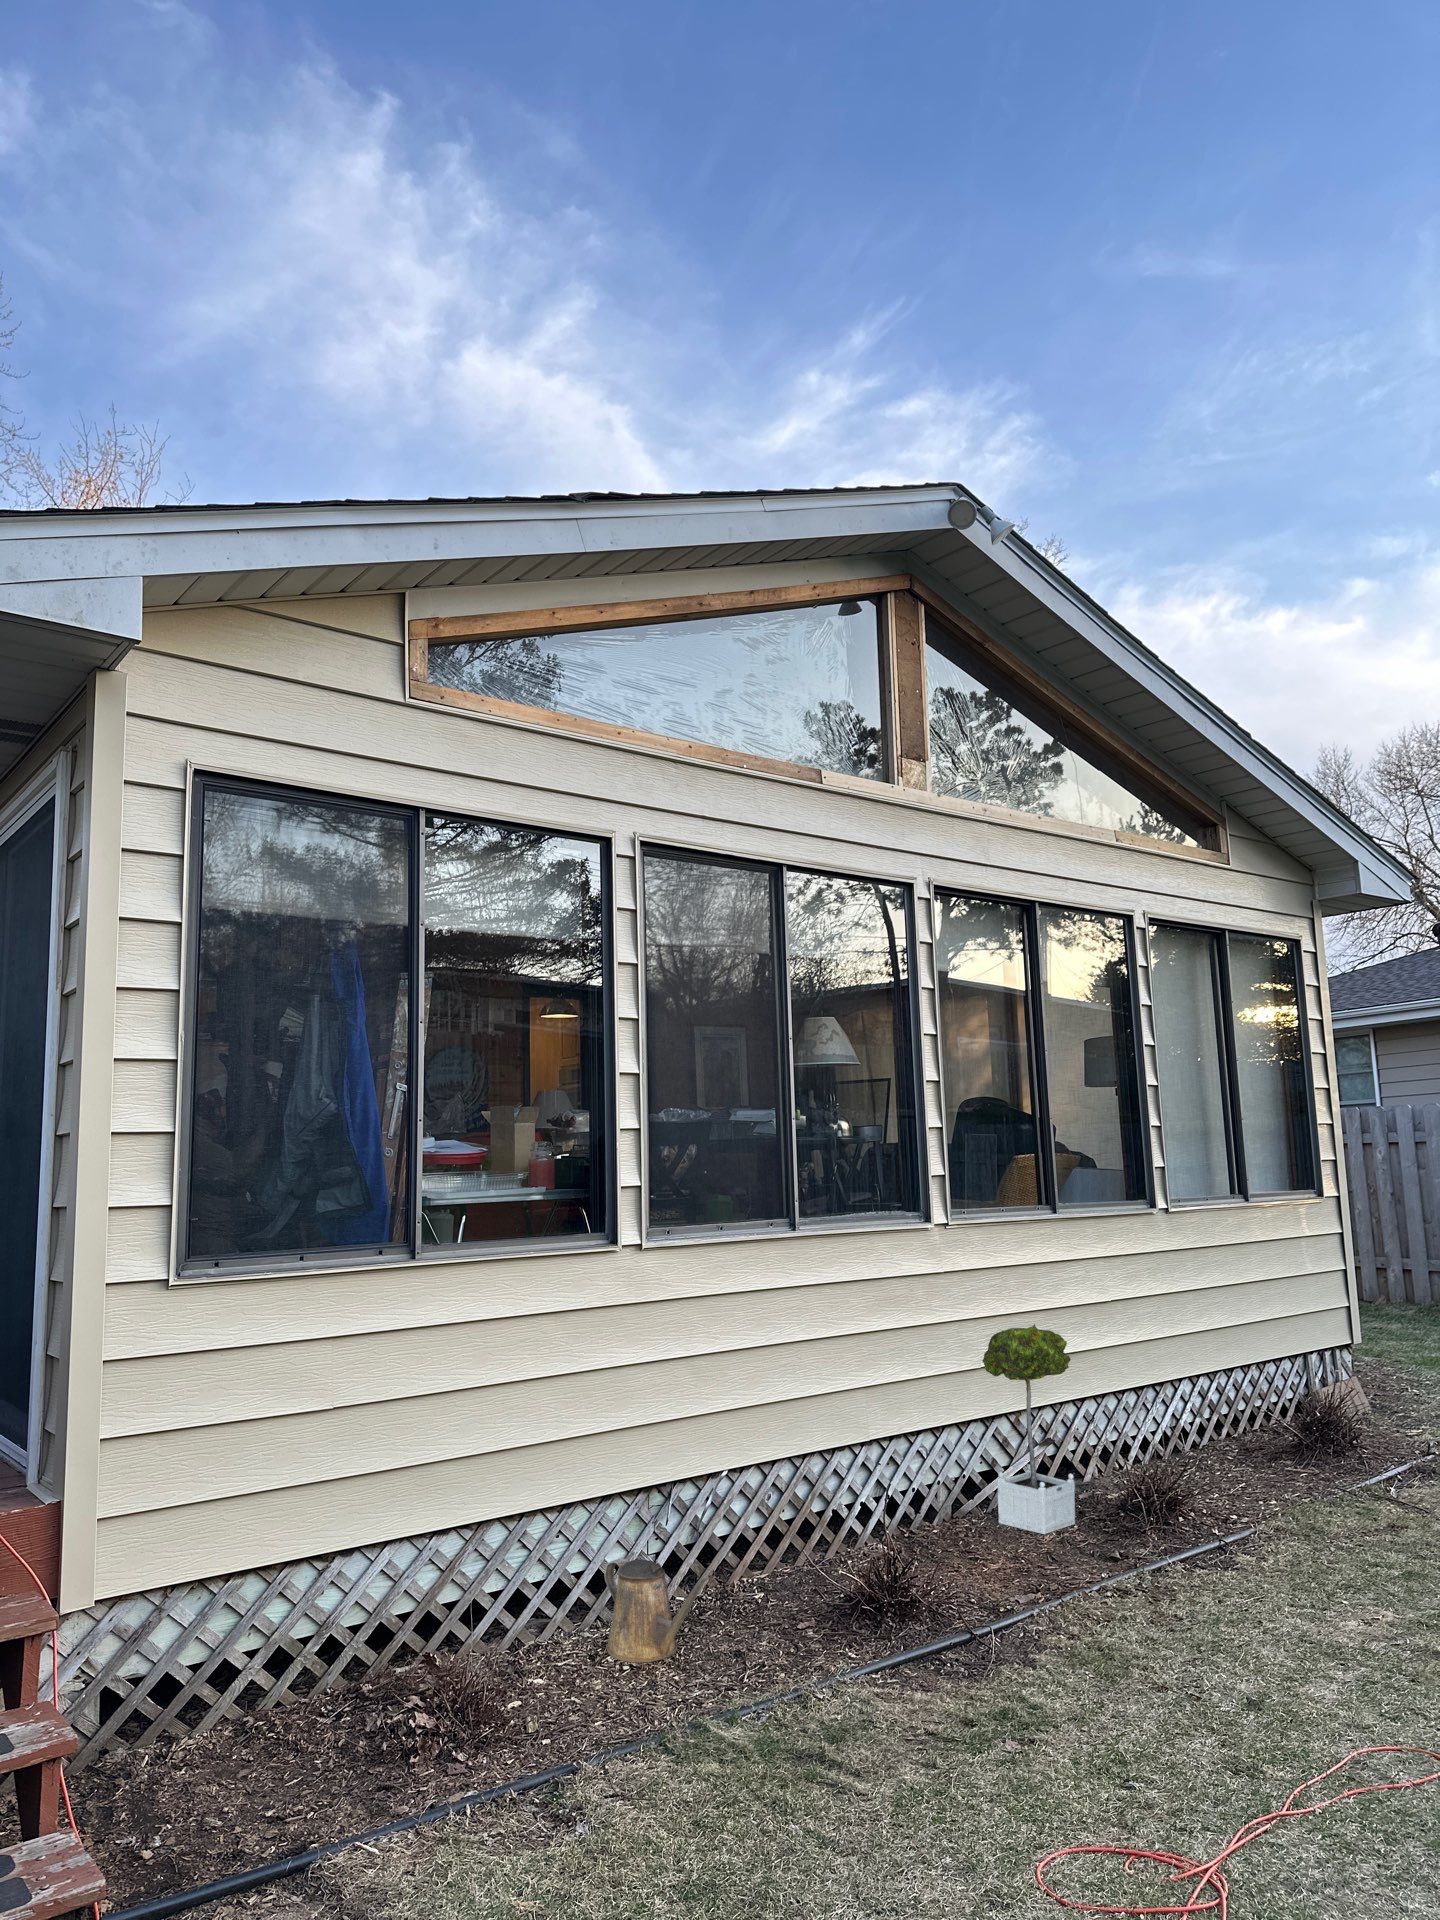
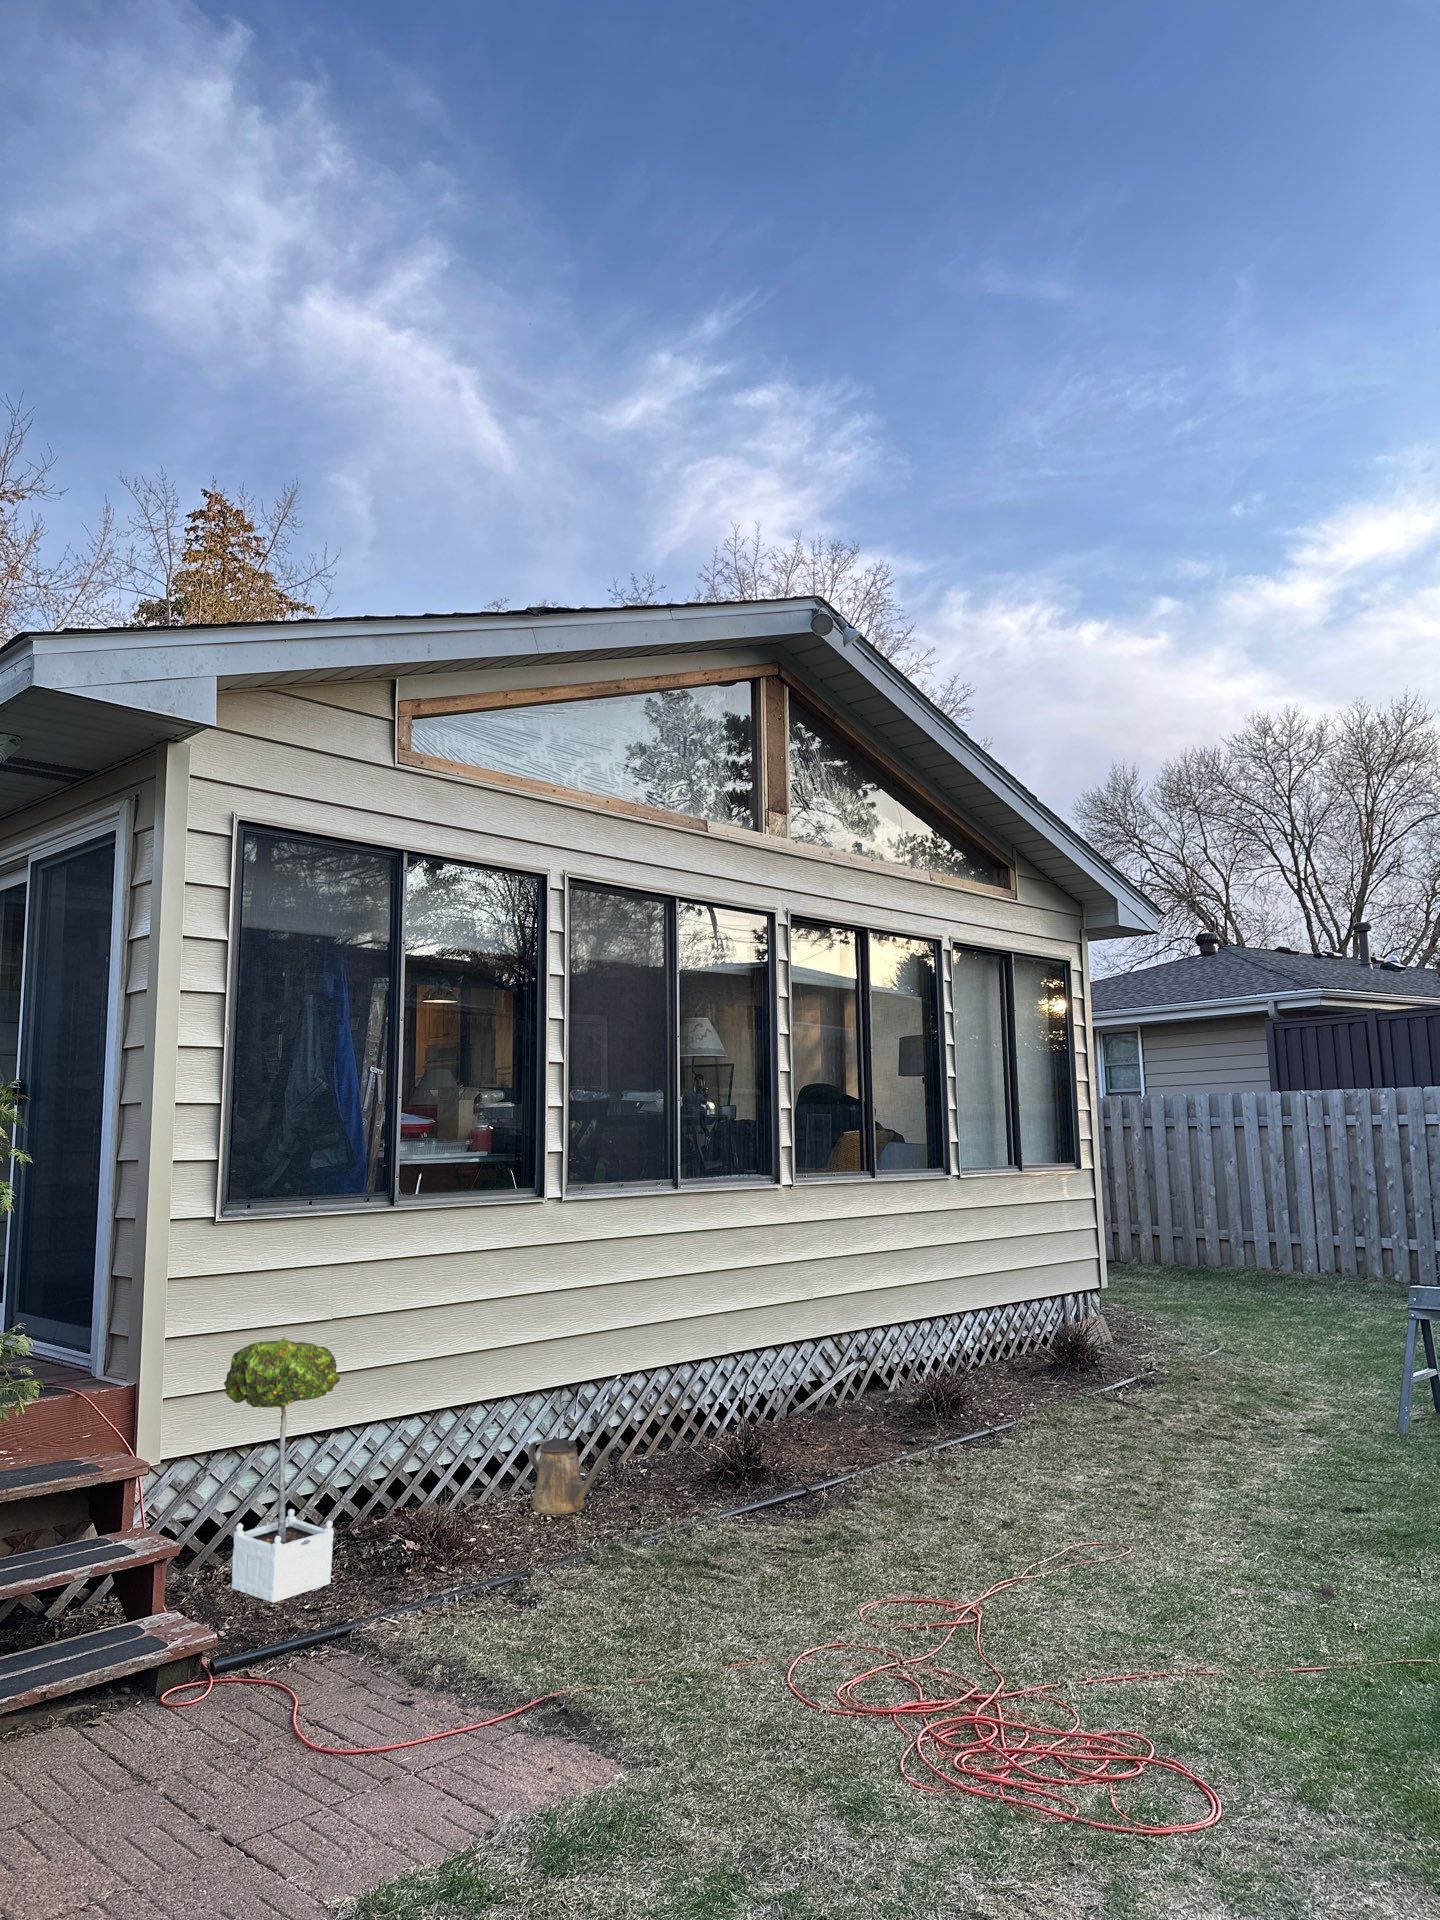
potted tree: present [982,1324,1075,1534] -> present [224,1337,340,1603]

